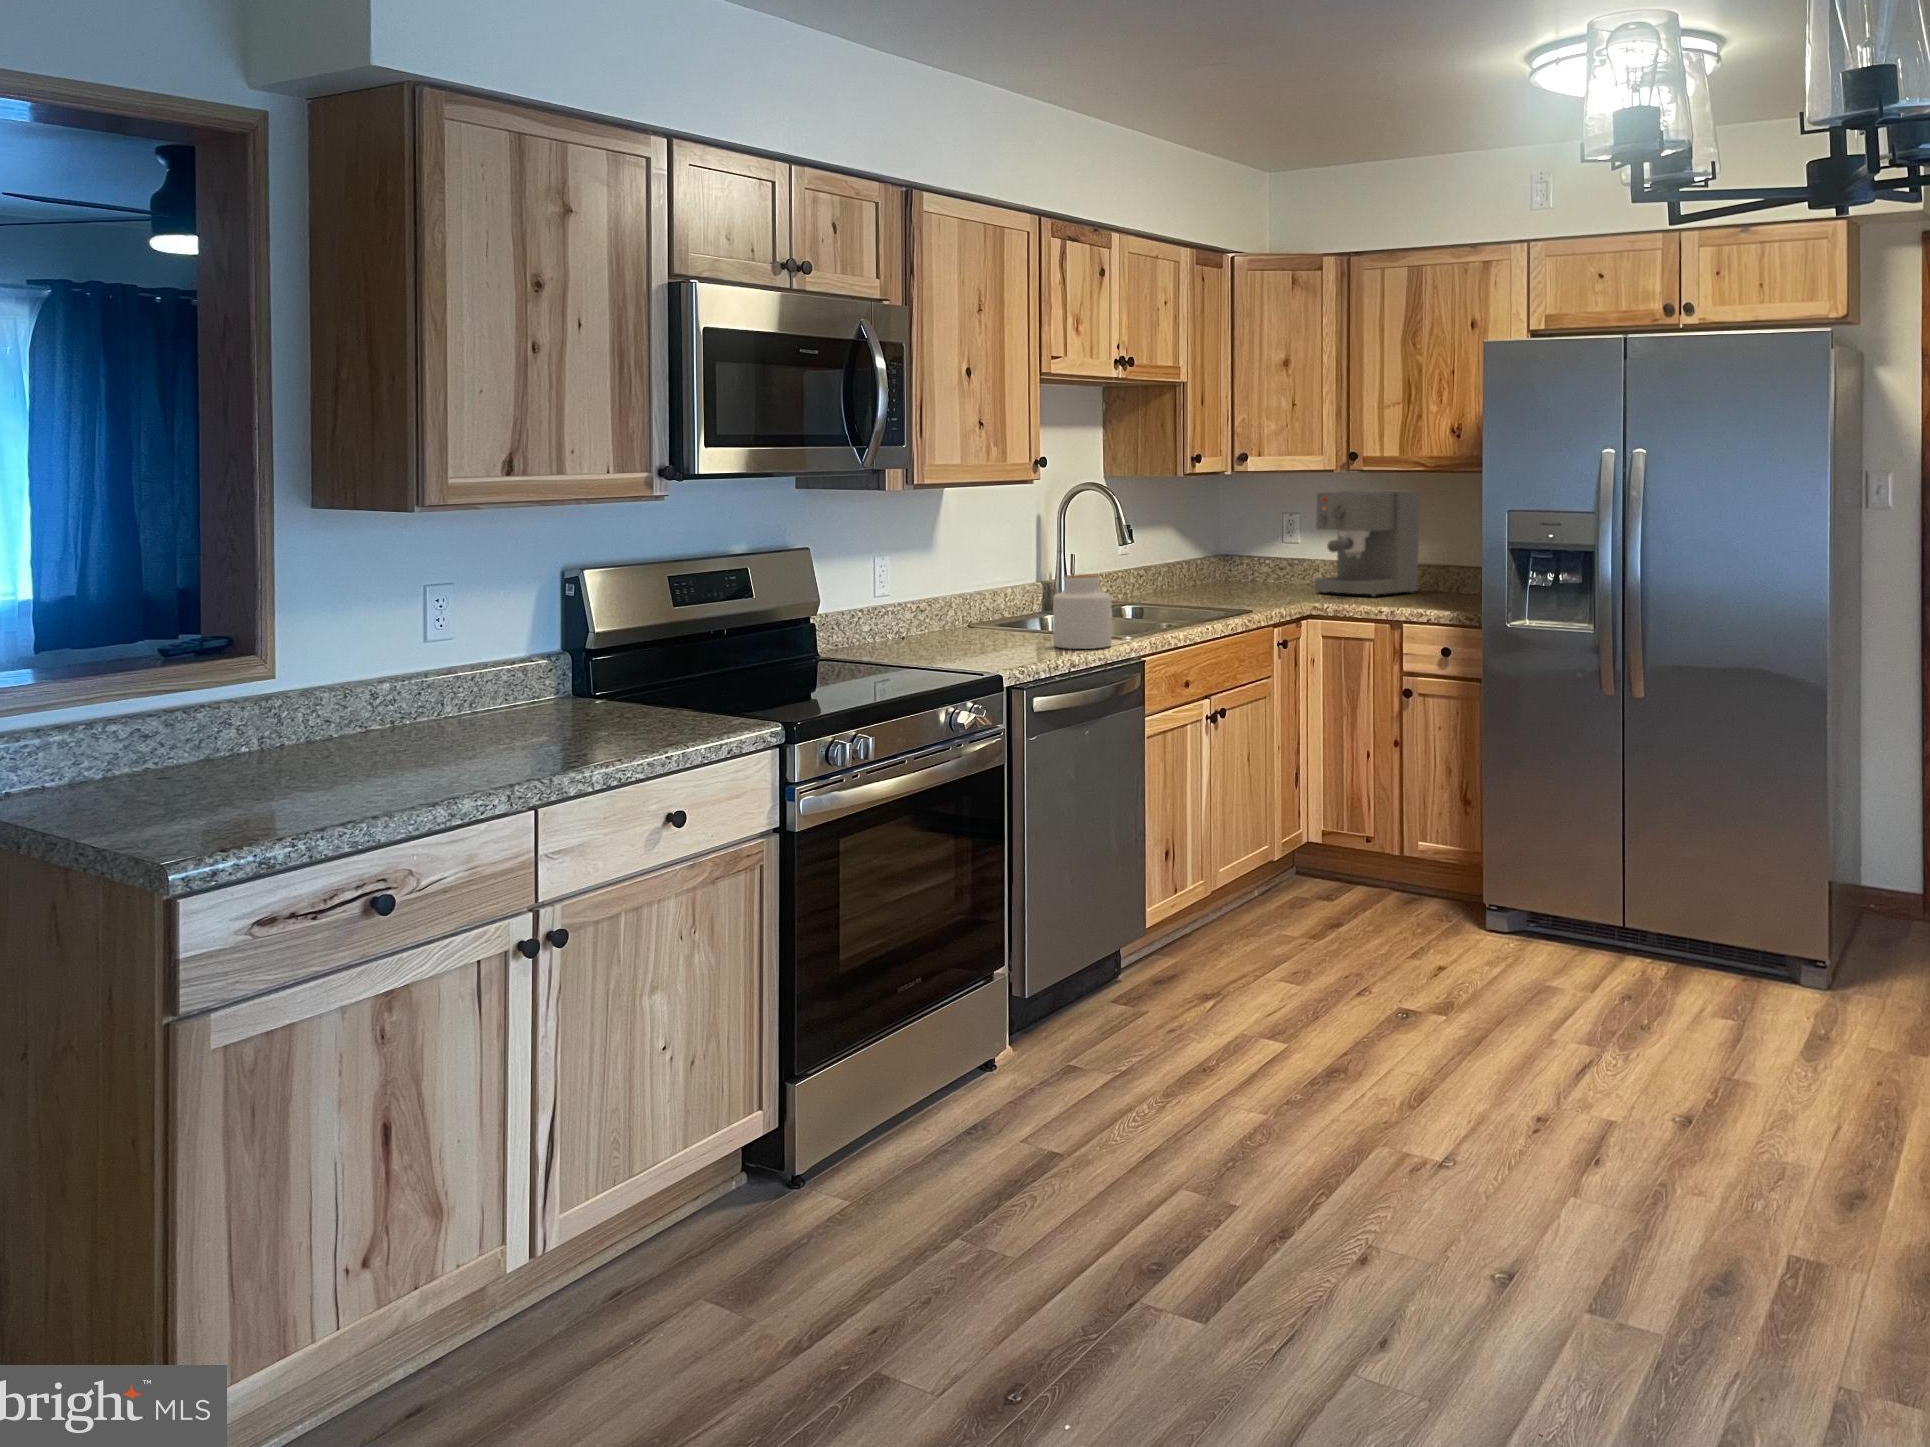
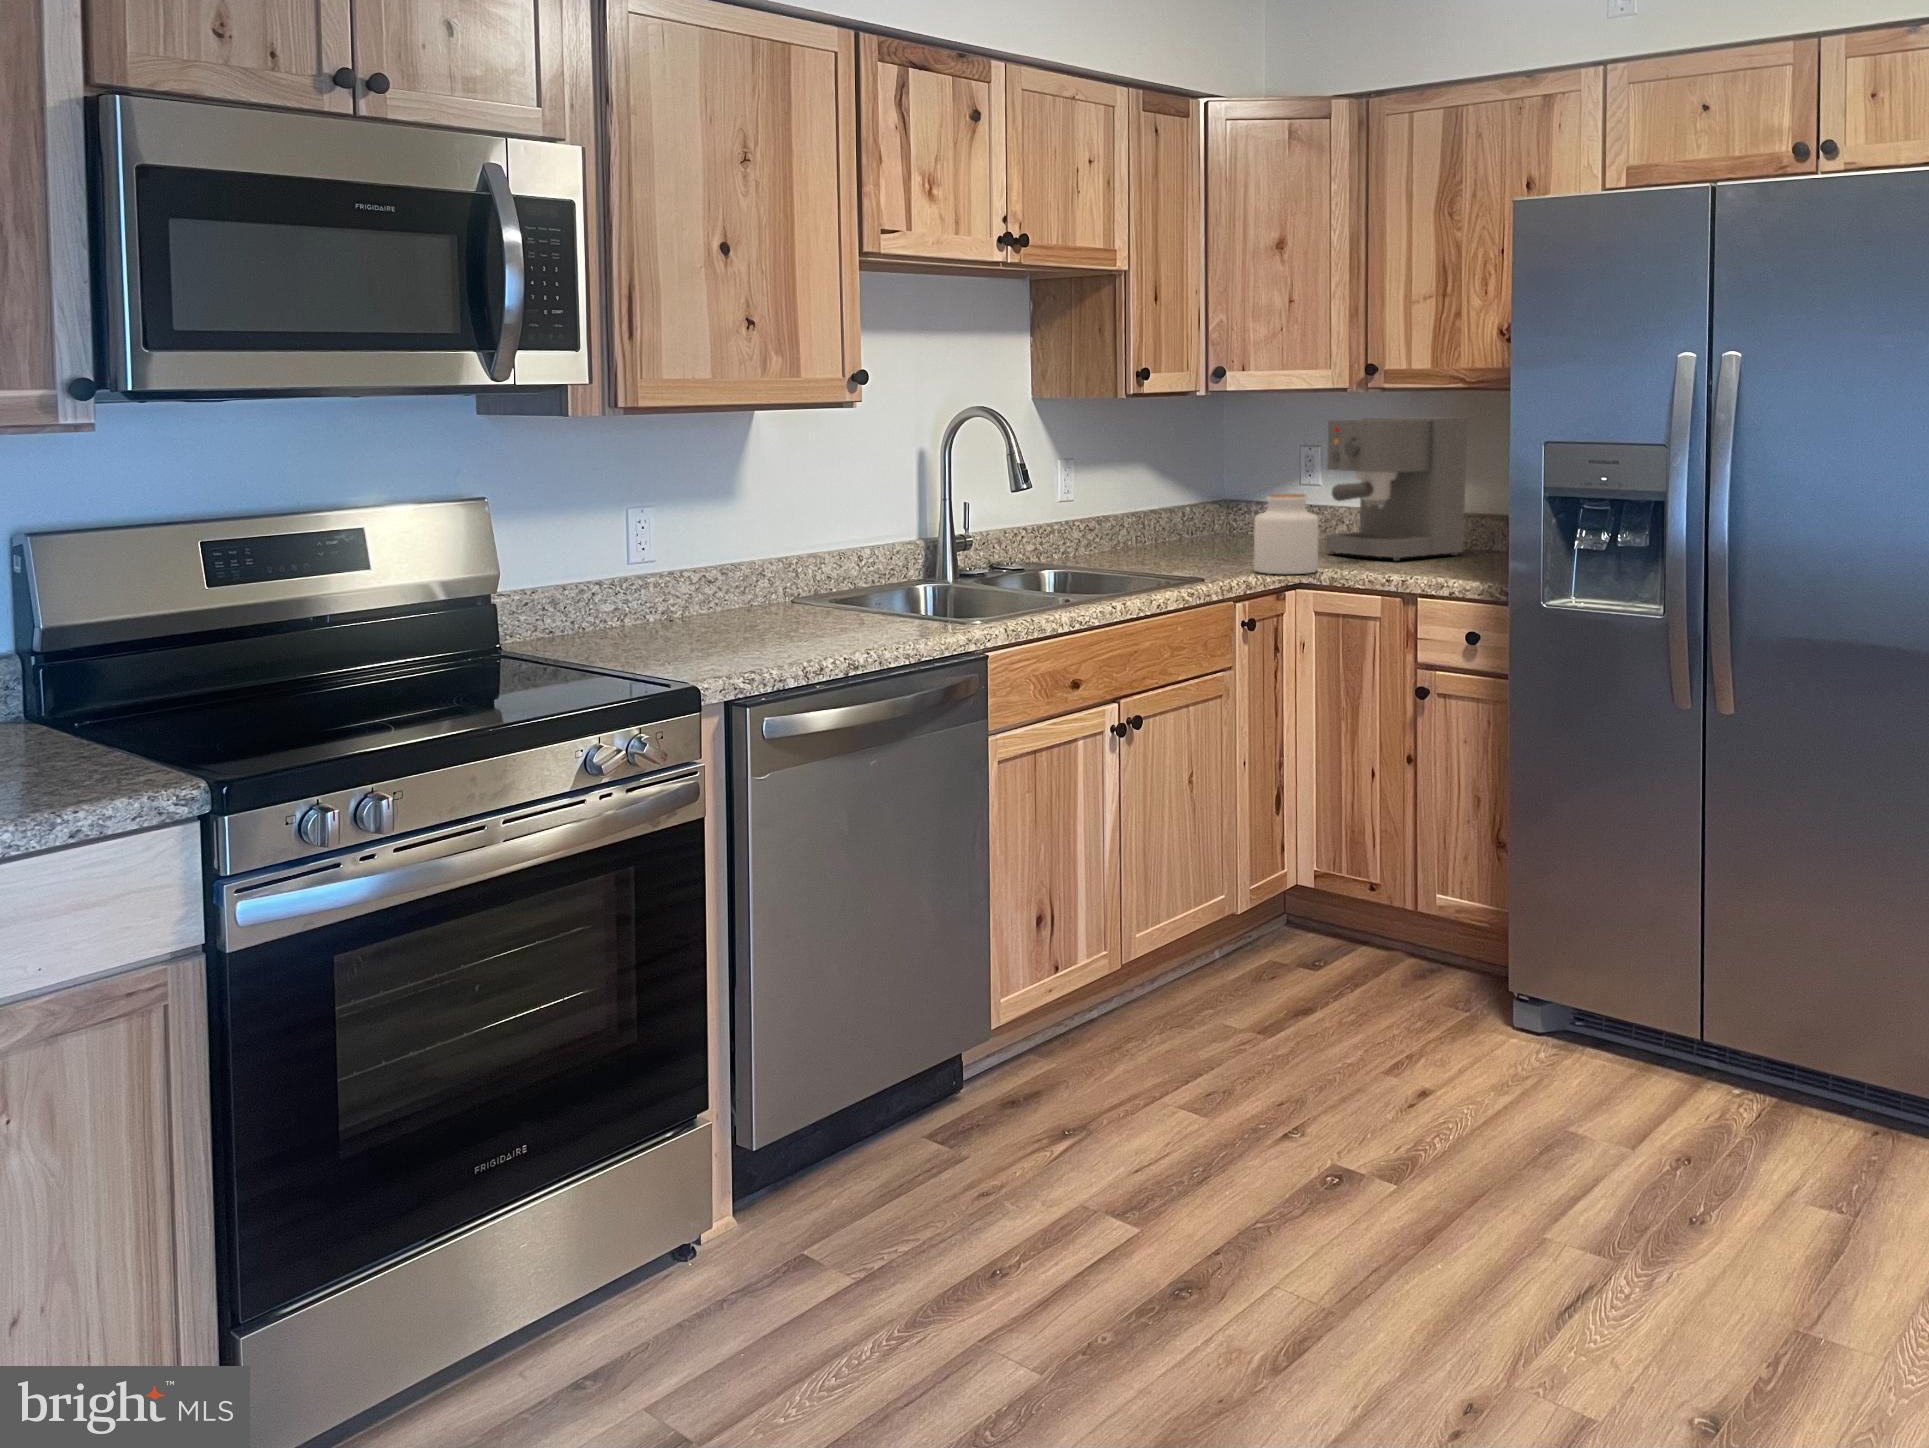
jar: present [1053,574,1112,649] -> present [1254,494,1318,574]

